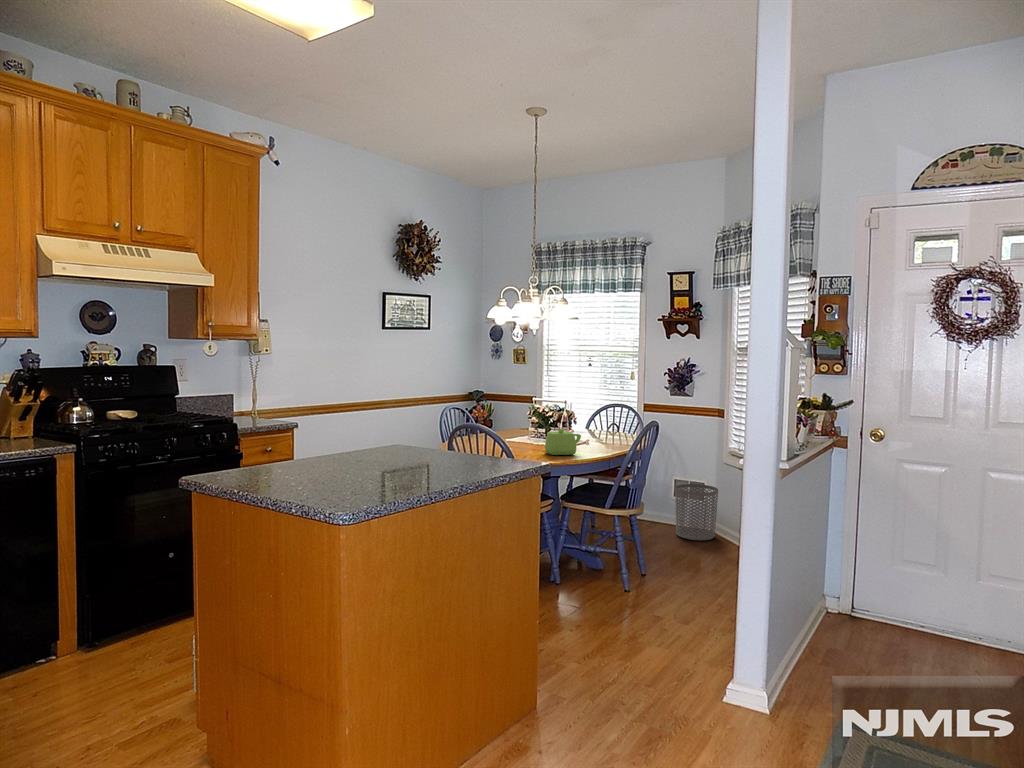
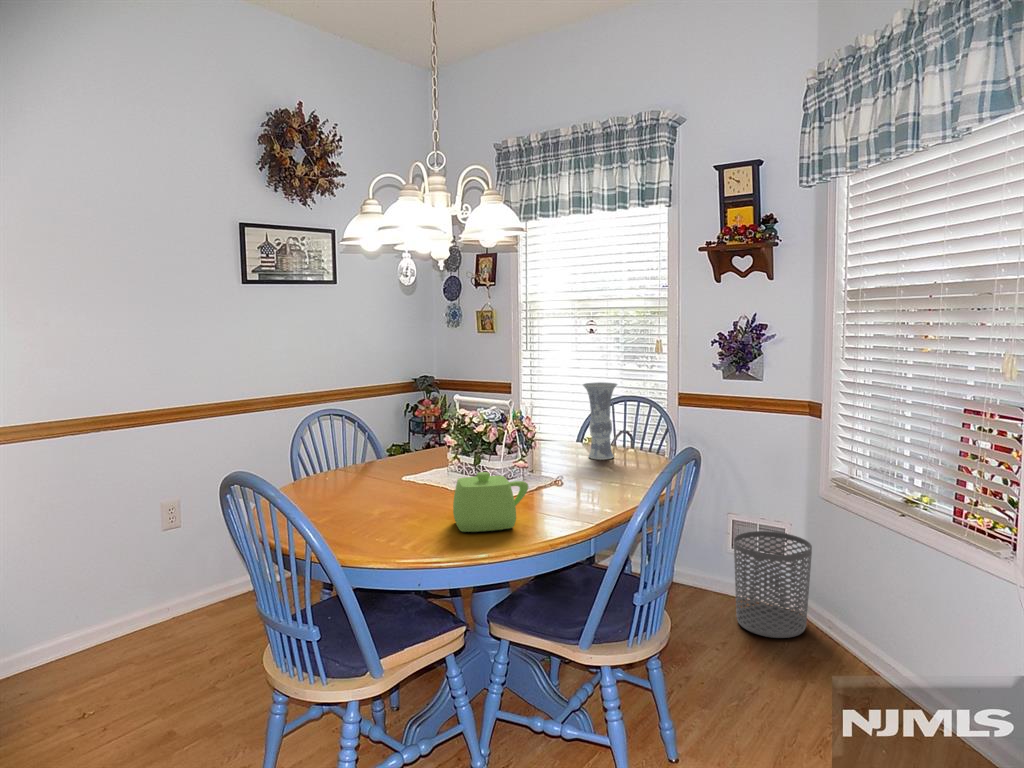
vase: none [595,394,614,436] -> present [583,382,617,460]

